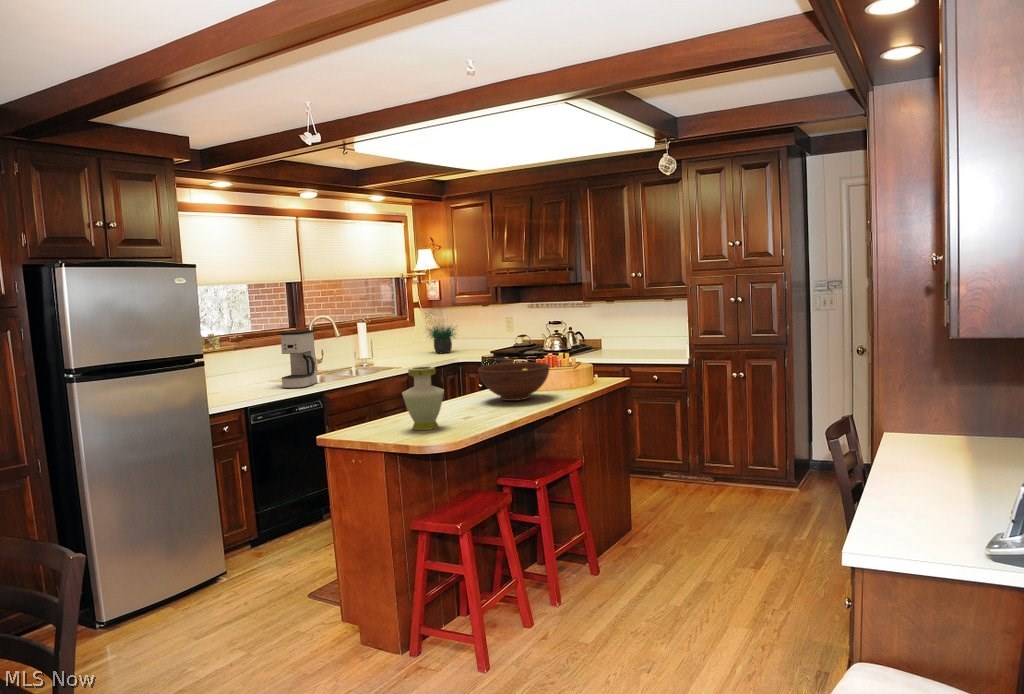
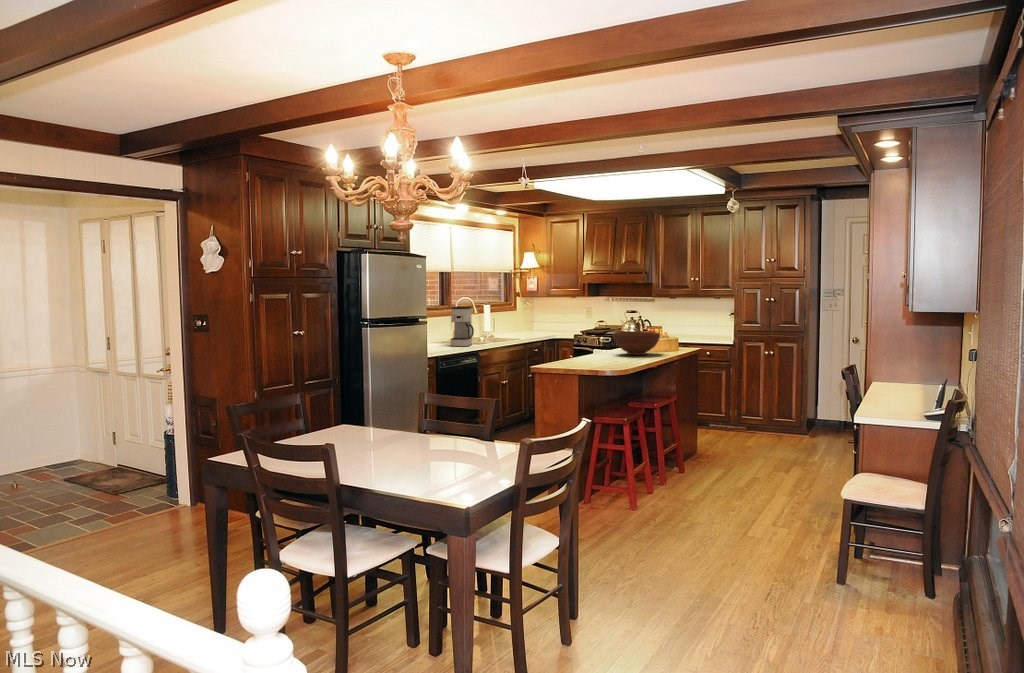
potted plant: present [428,324,455,353] -> none [523,300,556,332]
vase: present [402,366,444,430] -> none [583,327,609,365]

